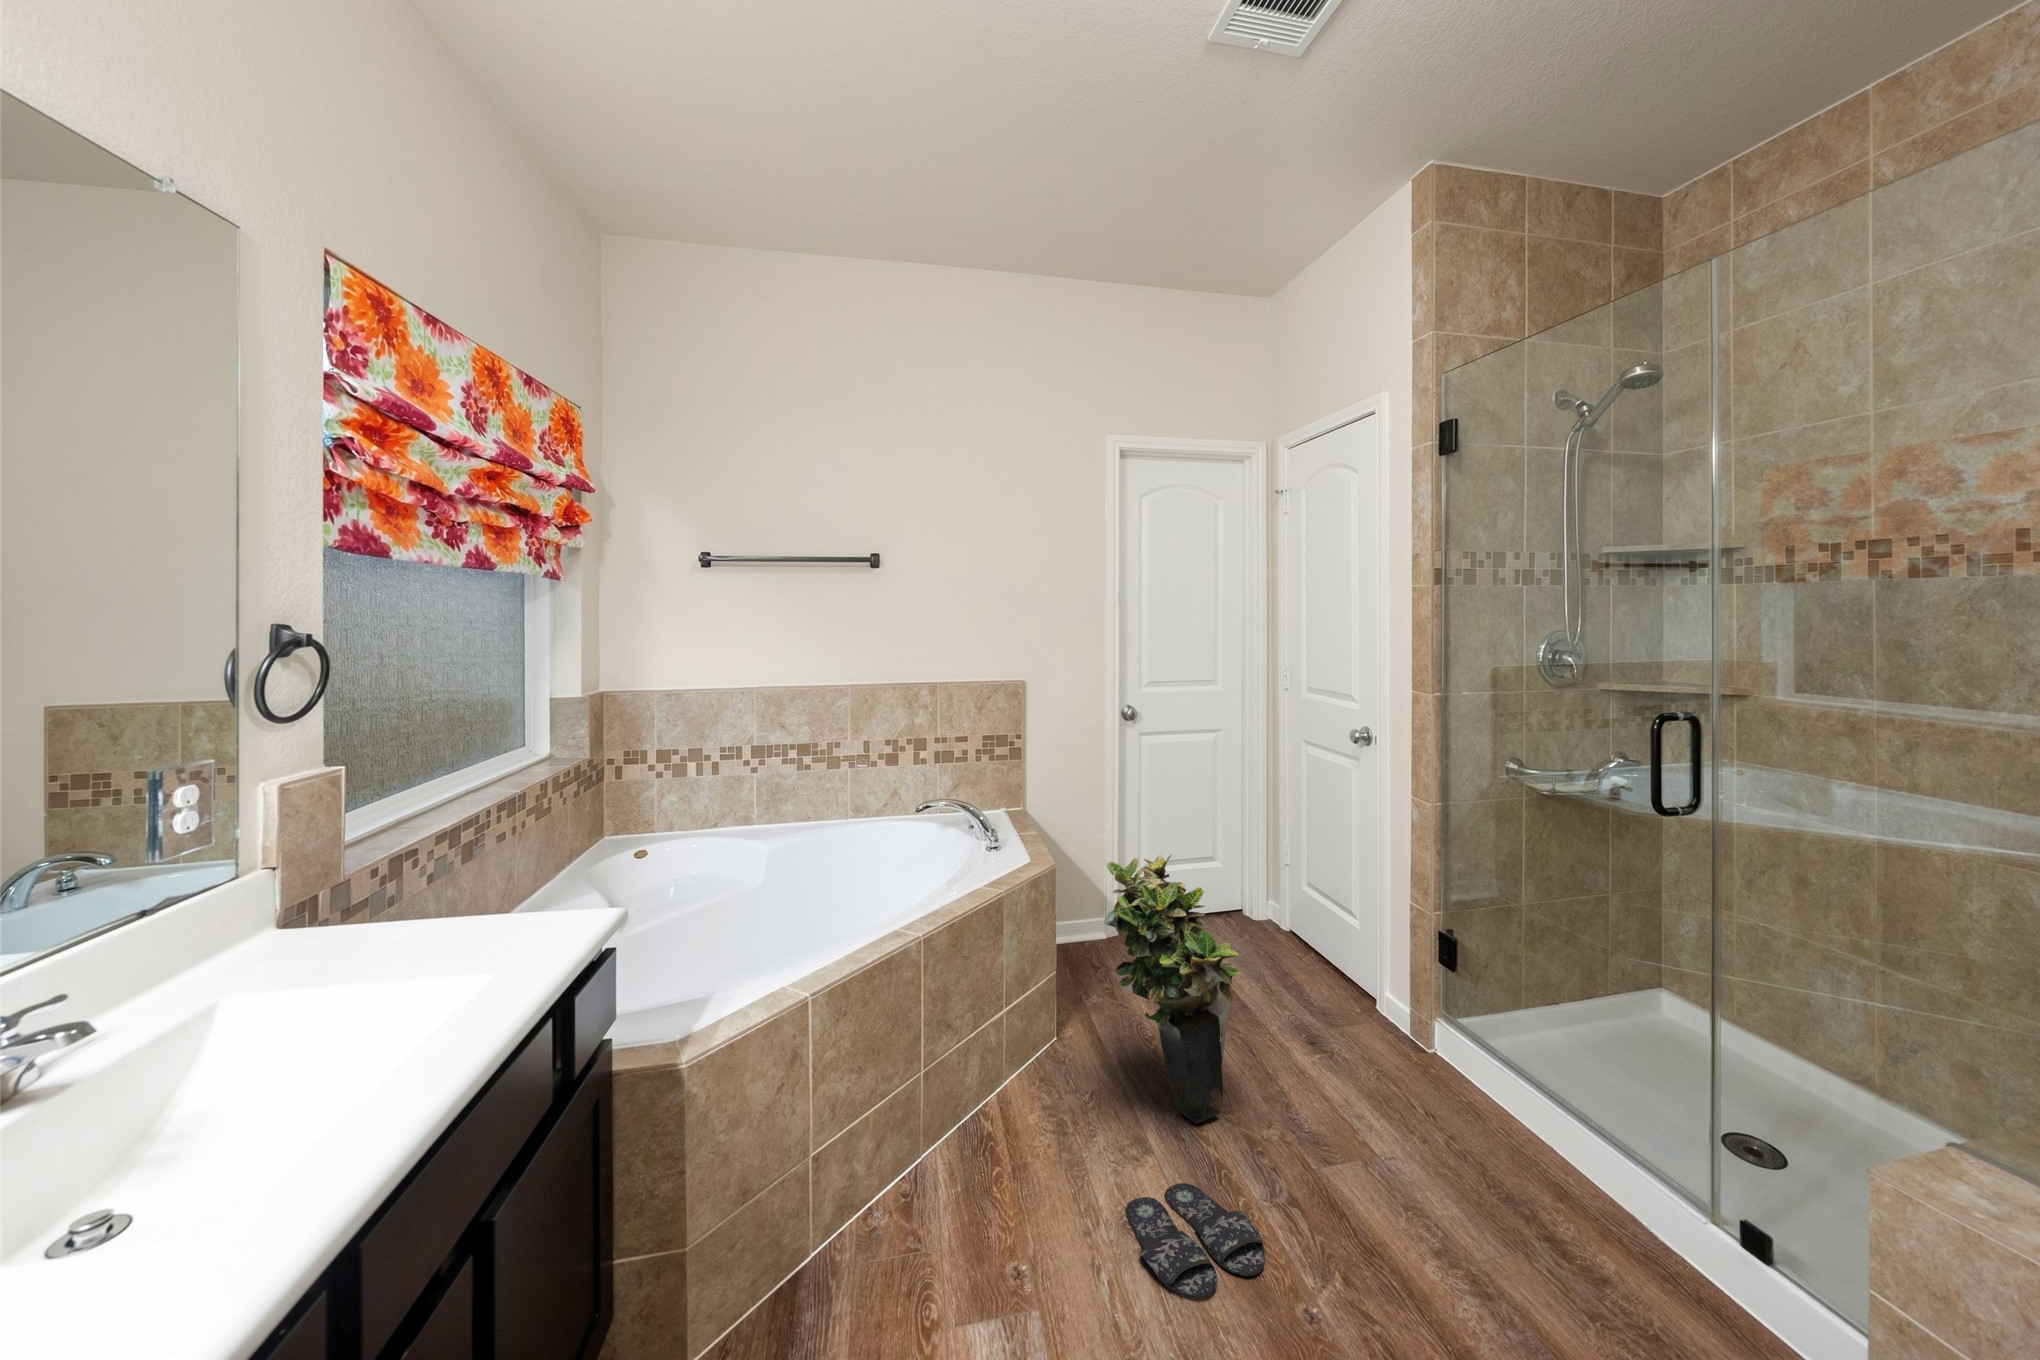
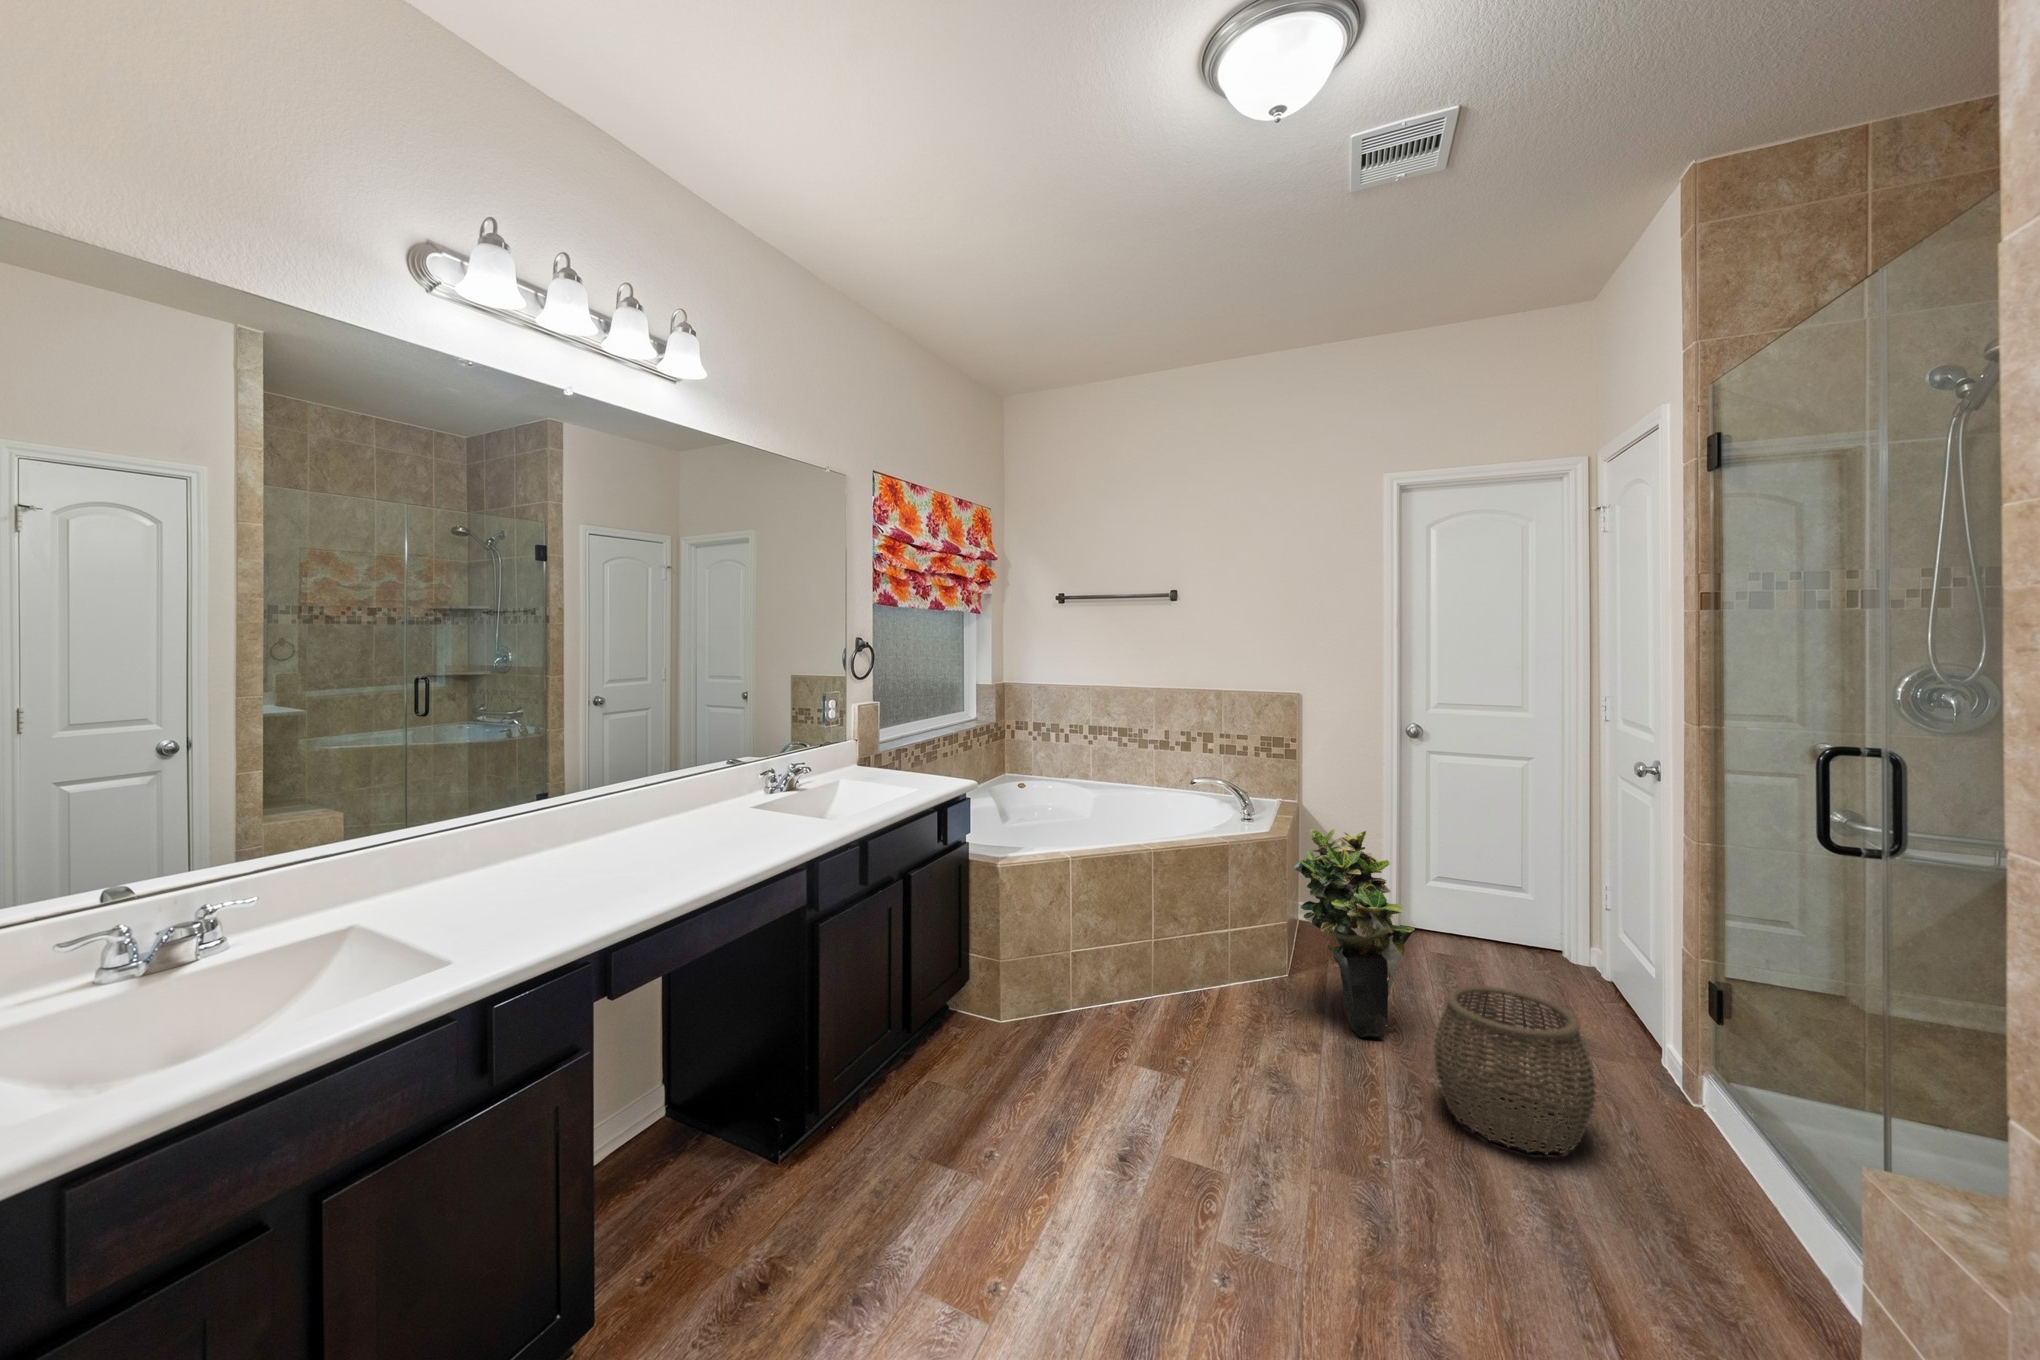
woven basket: none [1315,1027,1489,1240] -> present [1433,986,1597,1154]
slippers: present [1126,1183,1265,1298] -> none [1266,1054,1362,1112]

